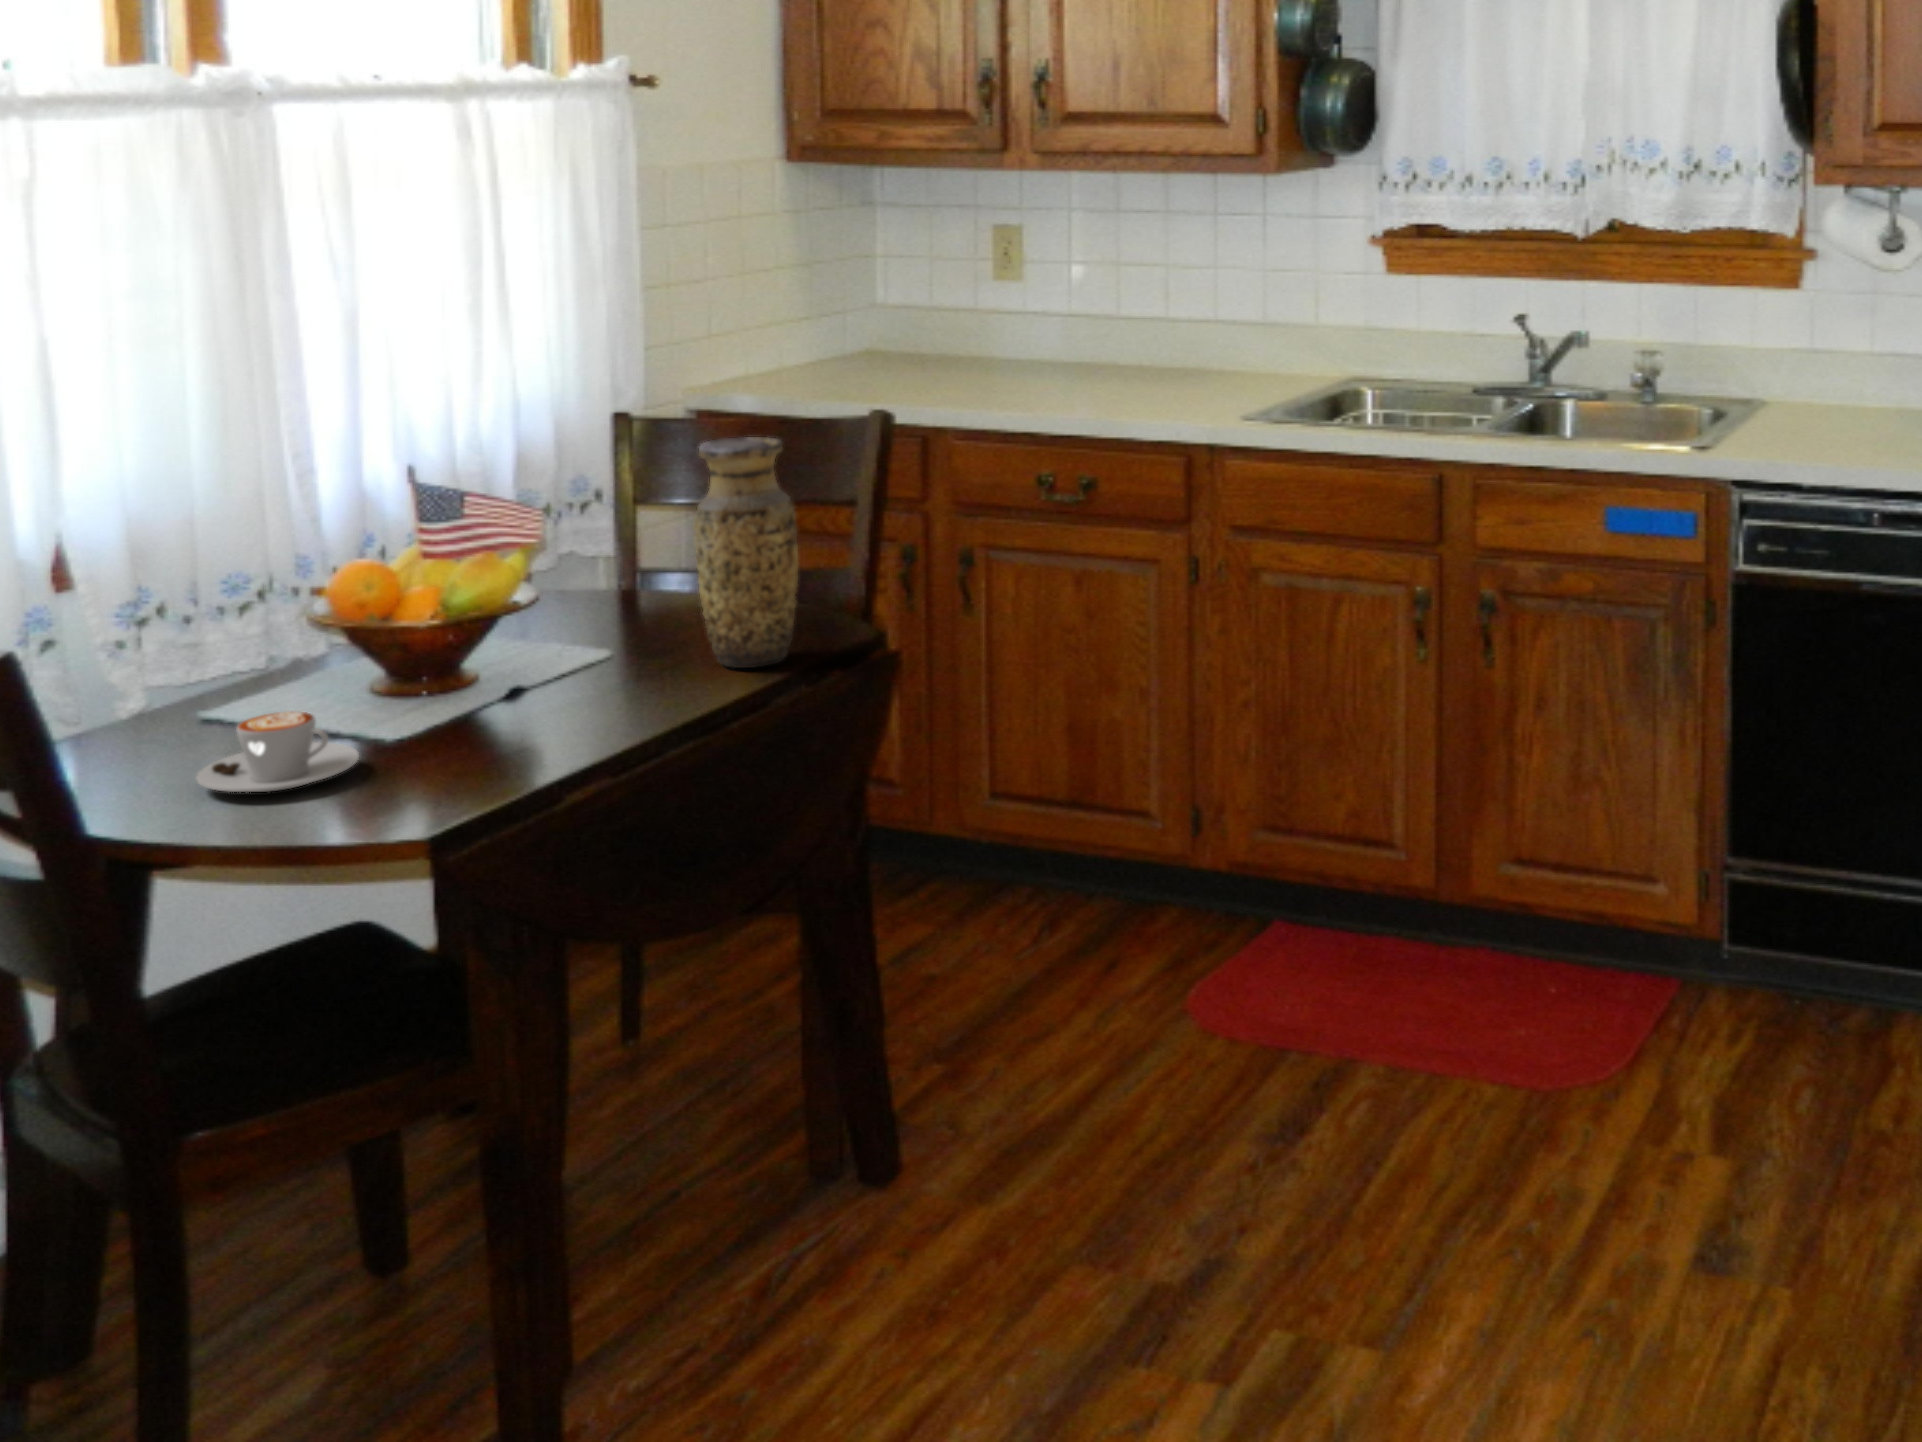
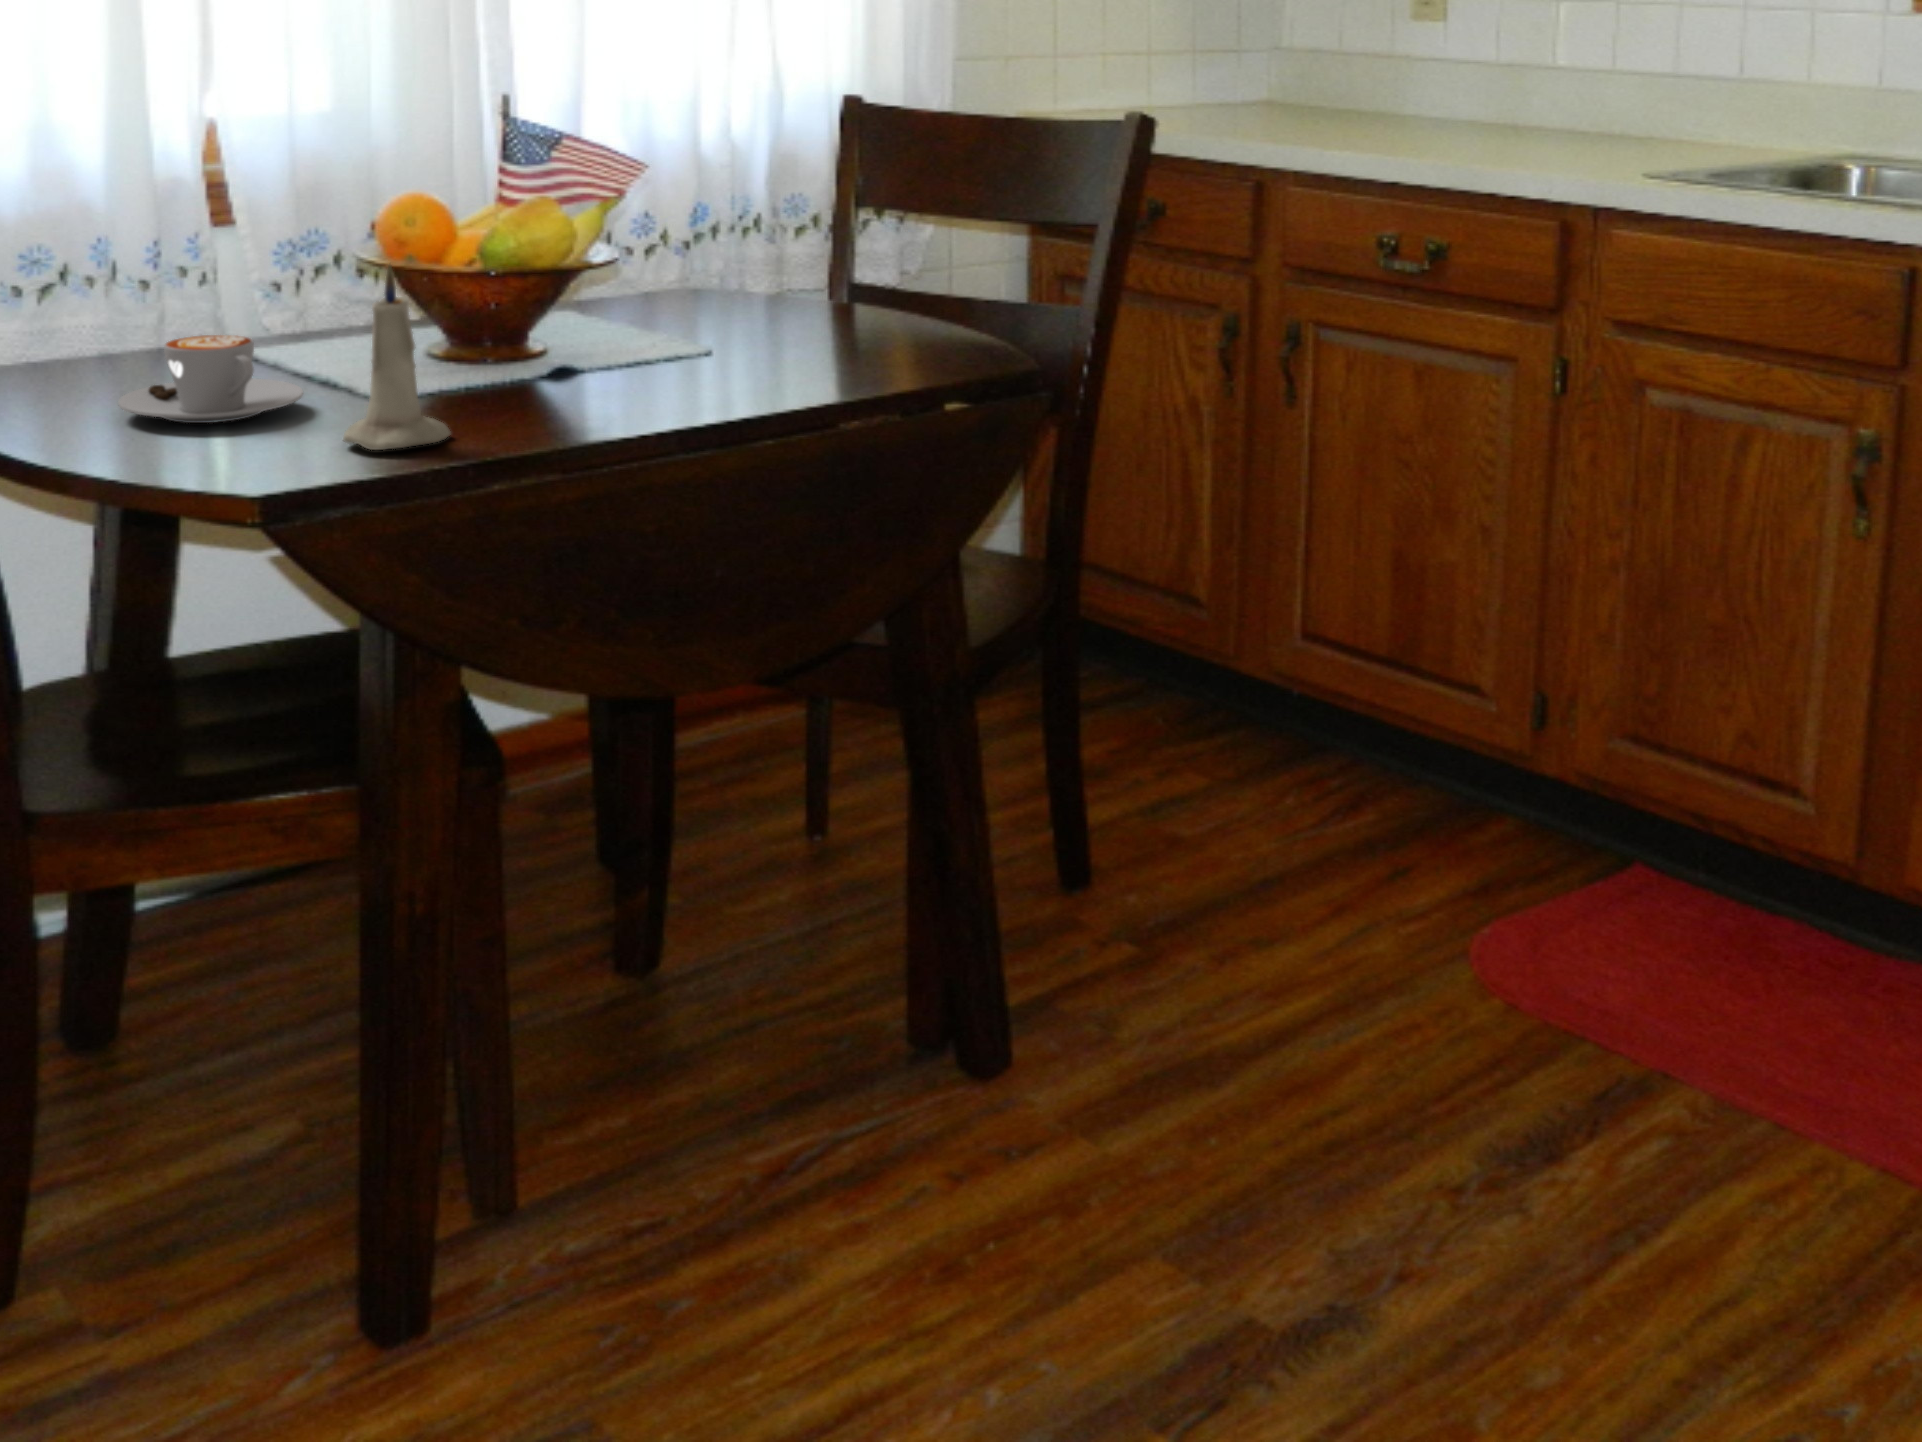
vase: present [694,437,798,668] -> none [776,83,905,379]
candle: none [435,639,521,788] -> present [343,265,450,450]

